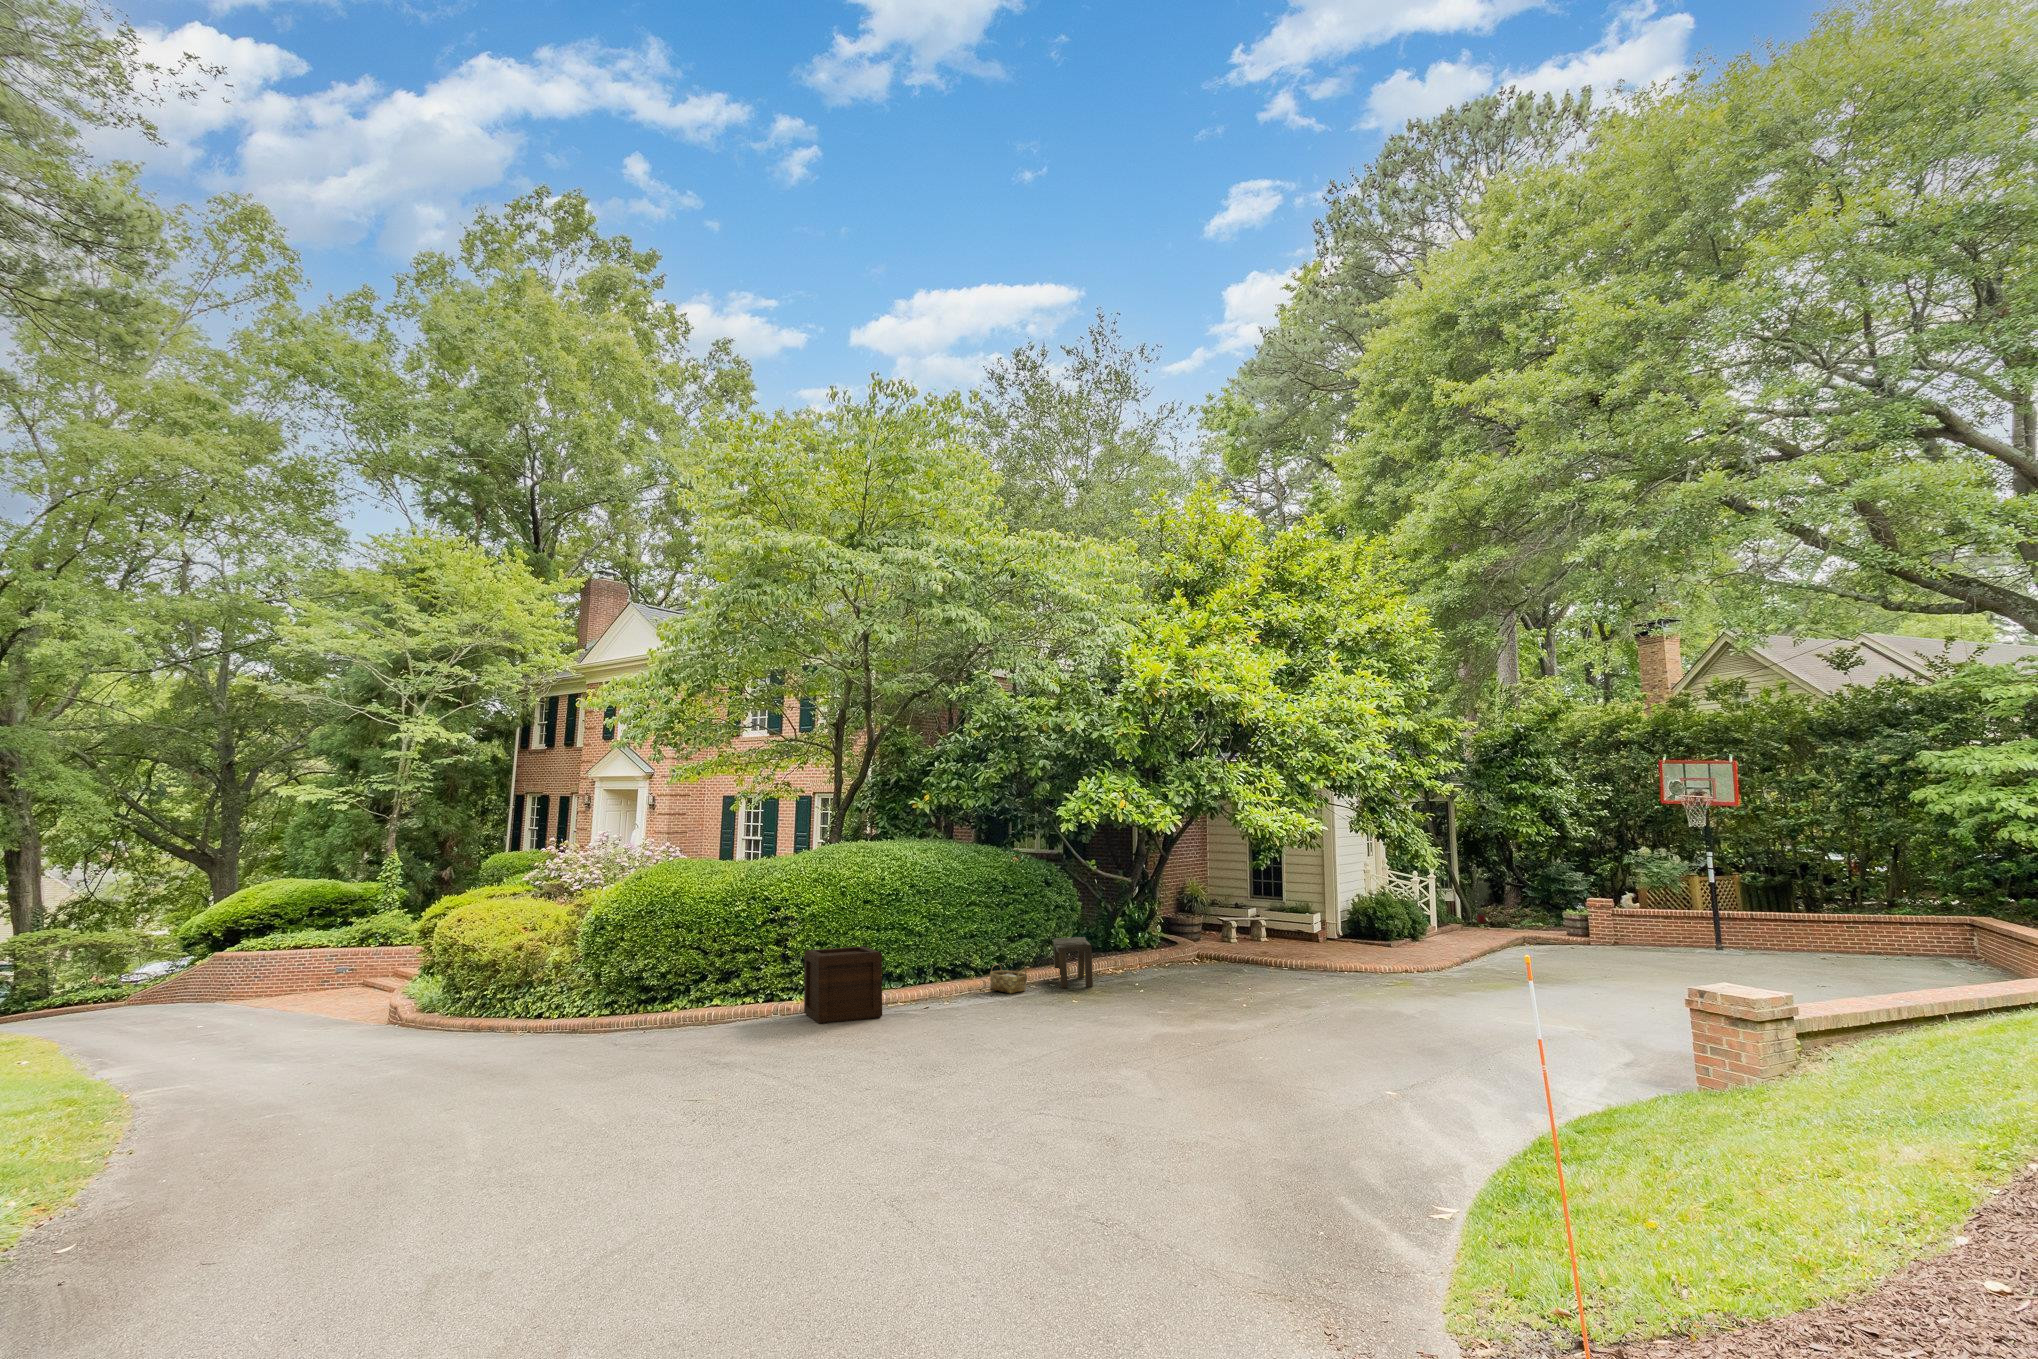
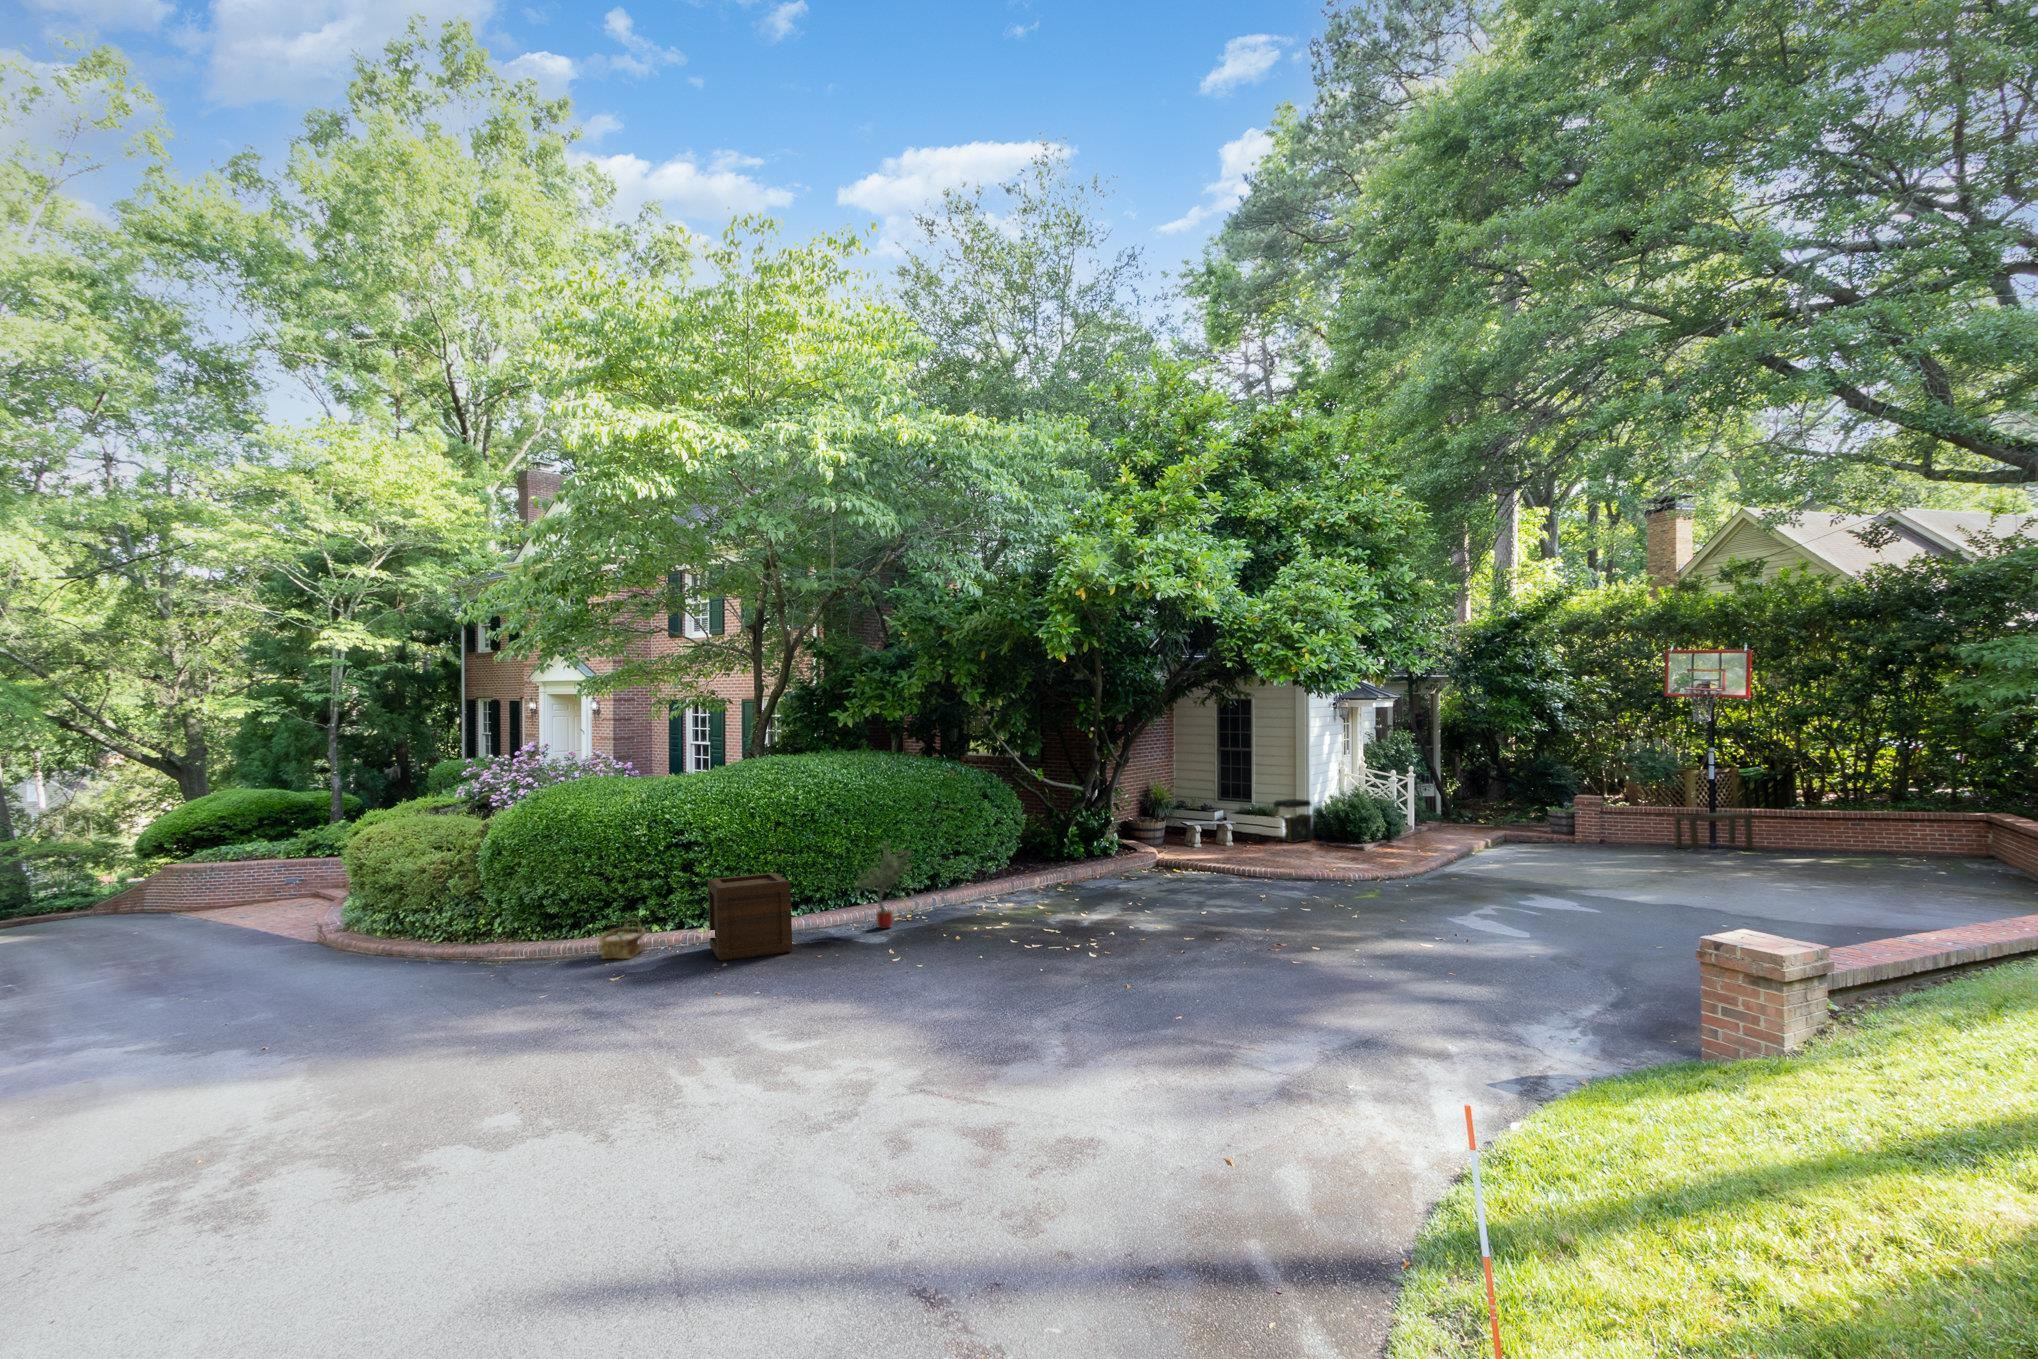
potted tree: present [1467,879,1491,924] -> present [854,841,911,929]
toolbox: none [1302,898,1340,940] -> present [1273,799,1313,843]
bench: present [1053,937,1093,988] -> present [1674,812,1753,851]
woven basket: present [990,964,1027,994] -> present [599,920,646,959]

